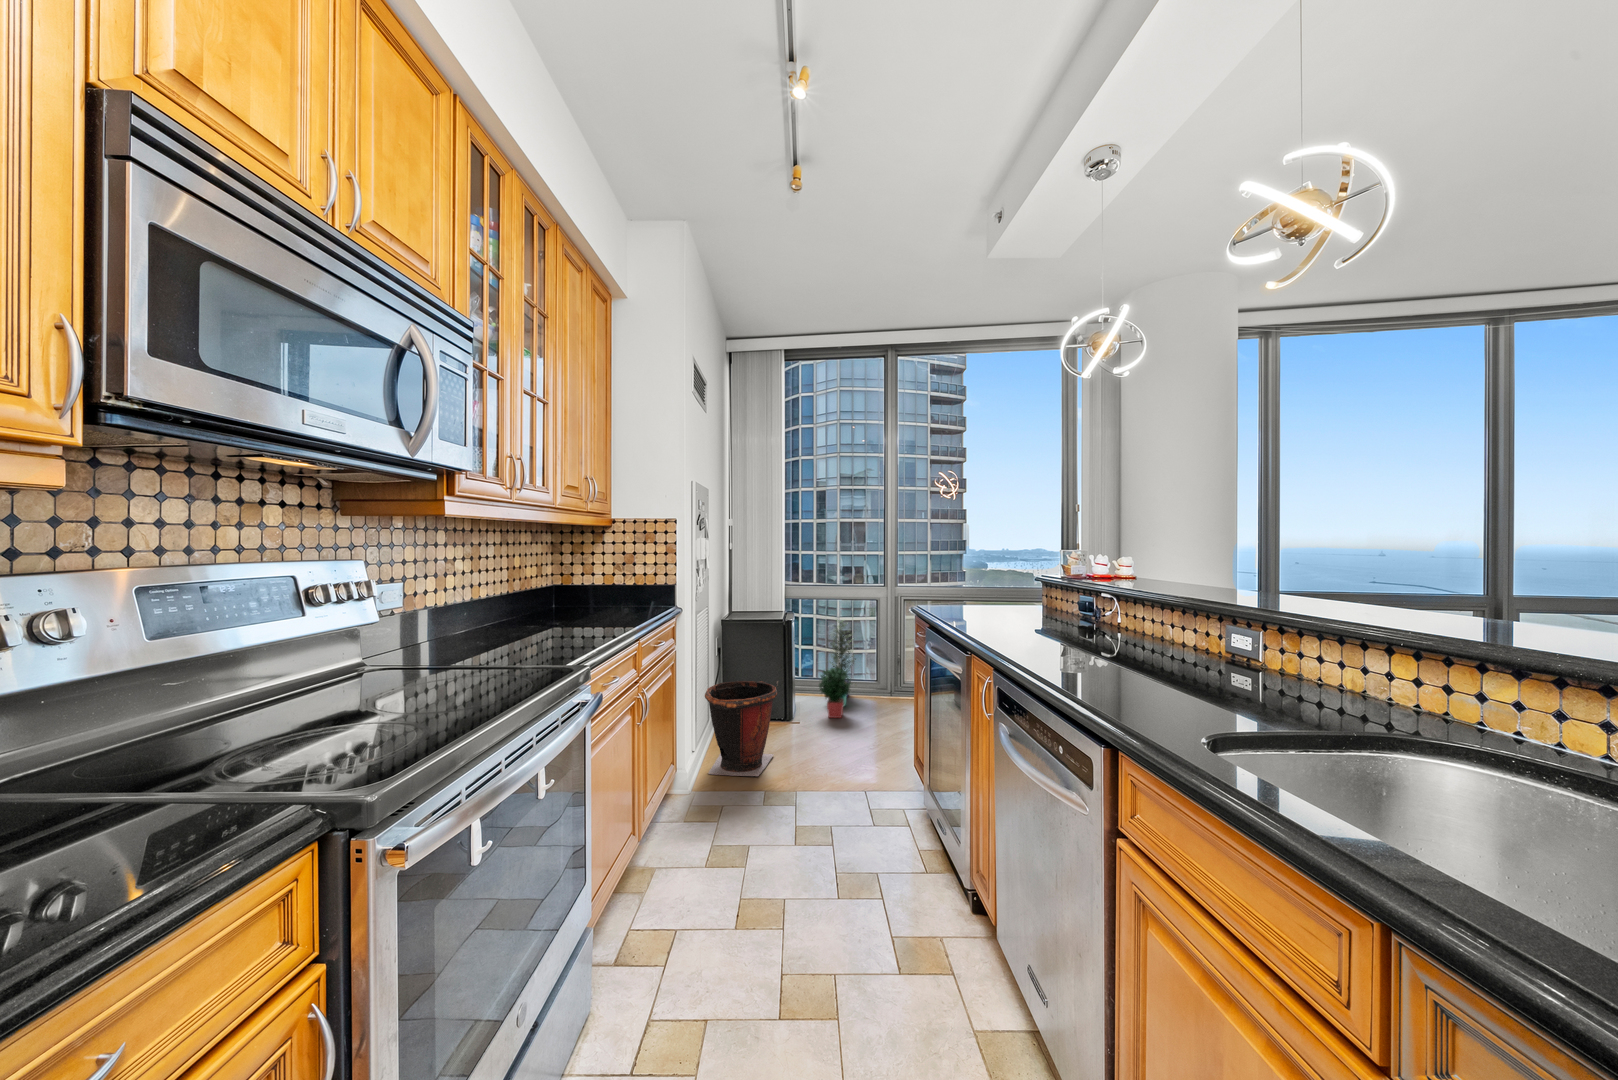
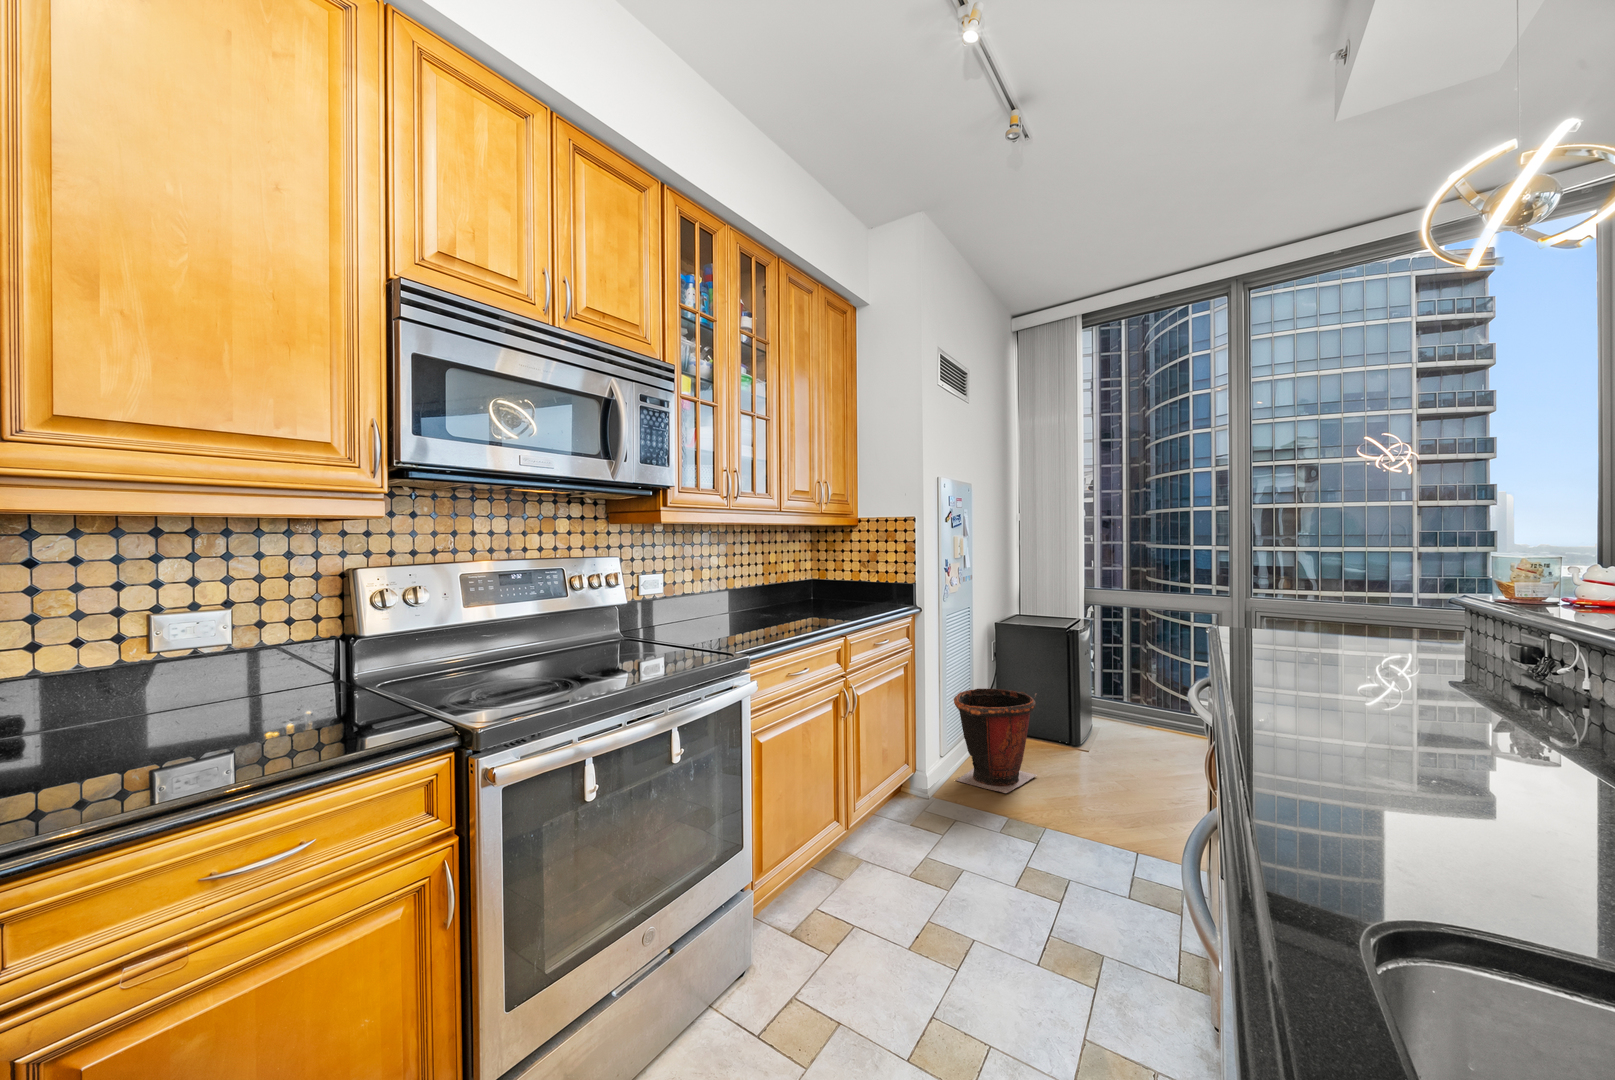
potted plant: present [819,620,856,718] -> none [1118,630,1189,751]

